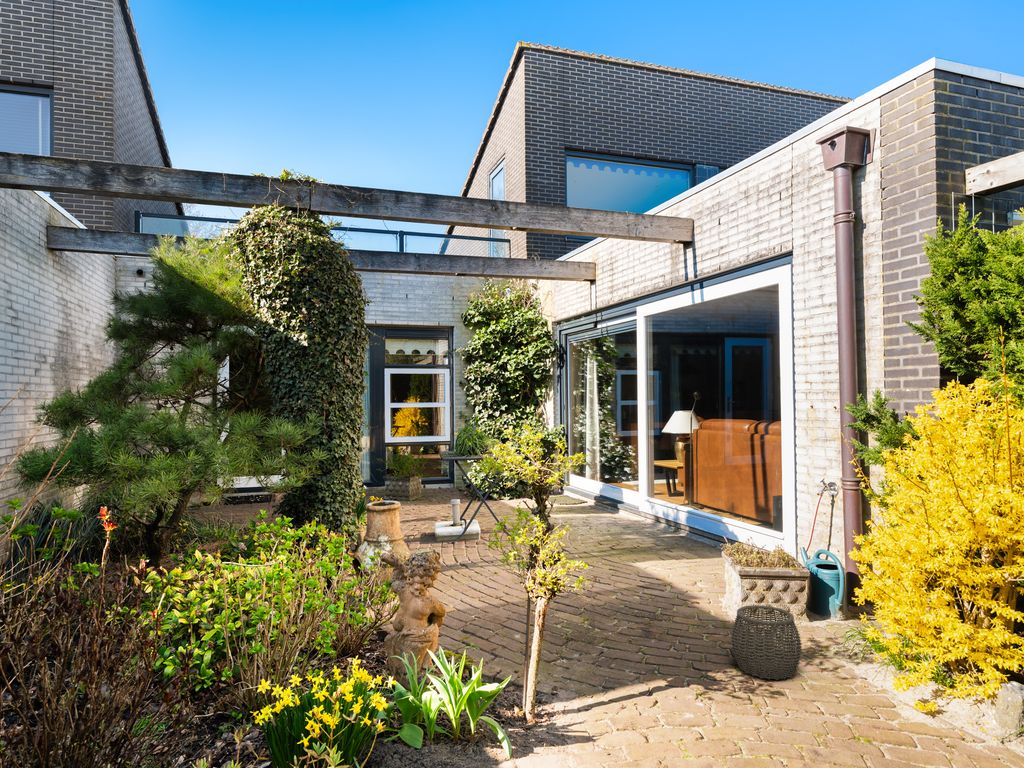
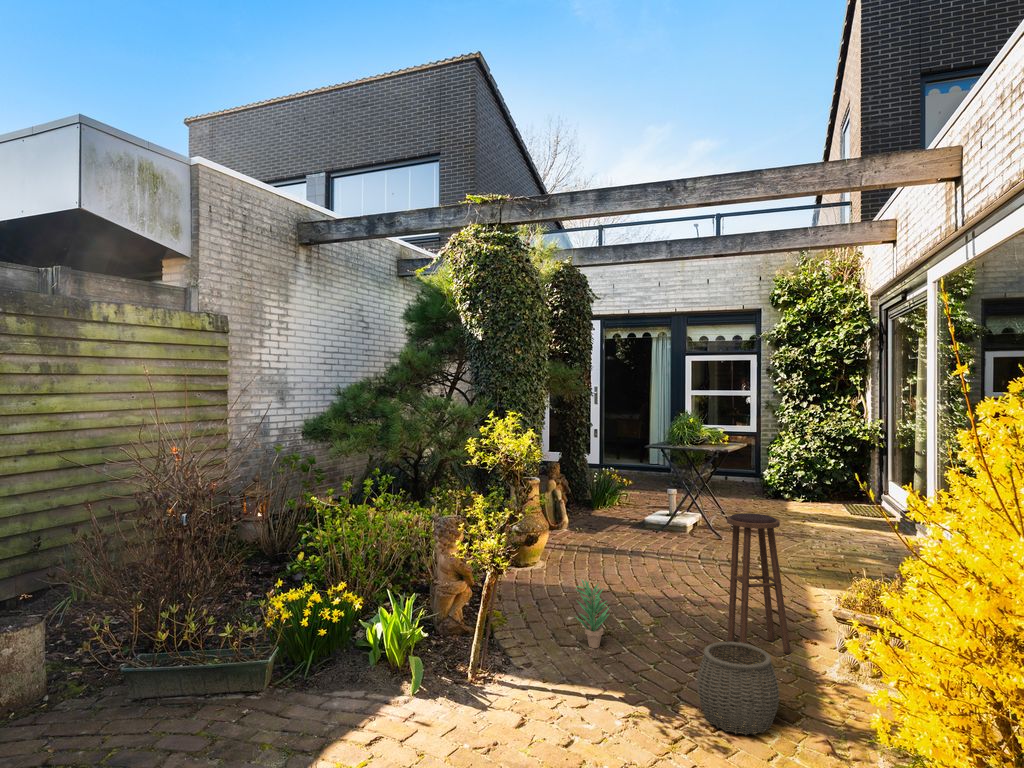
stool: none [656,501,706,623] -> present [727,513,791,656]
potted plant: none [563,584,598,651] -> present [575,579,609,648]

